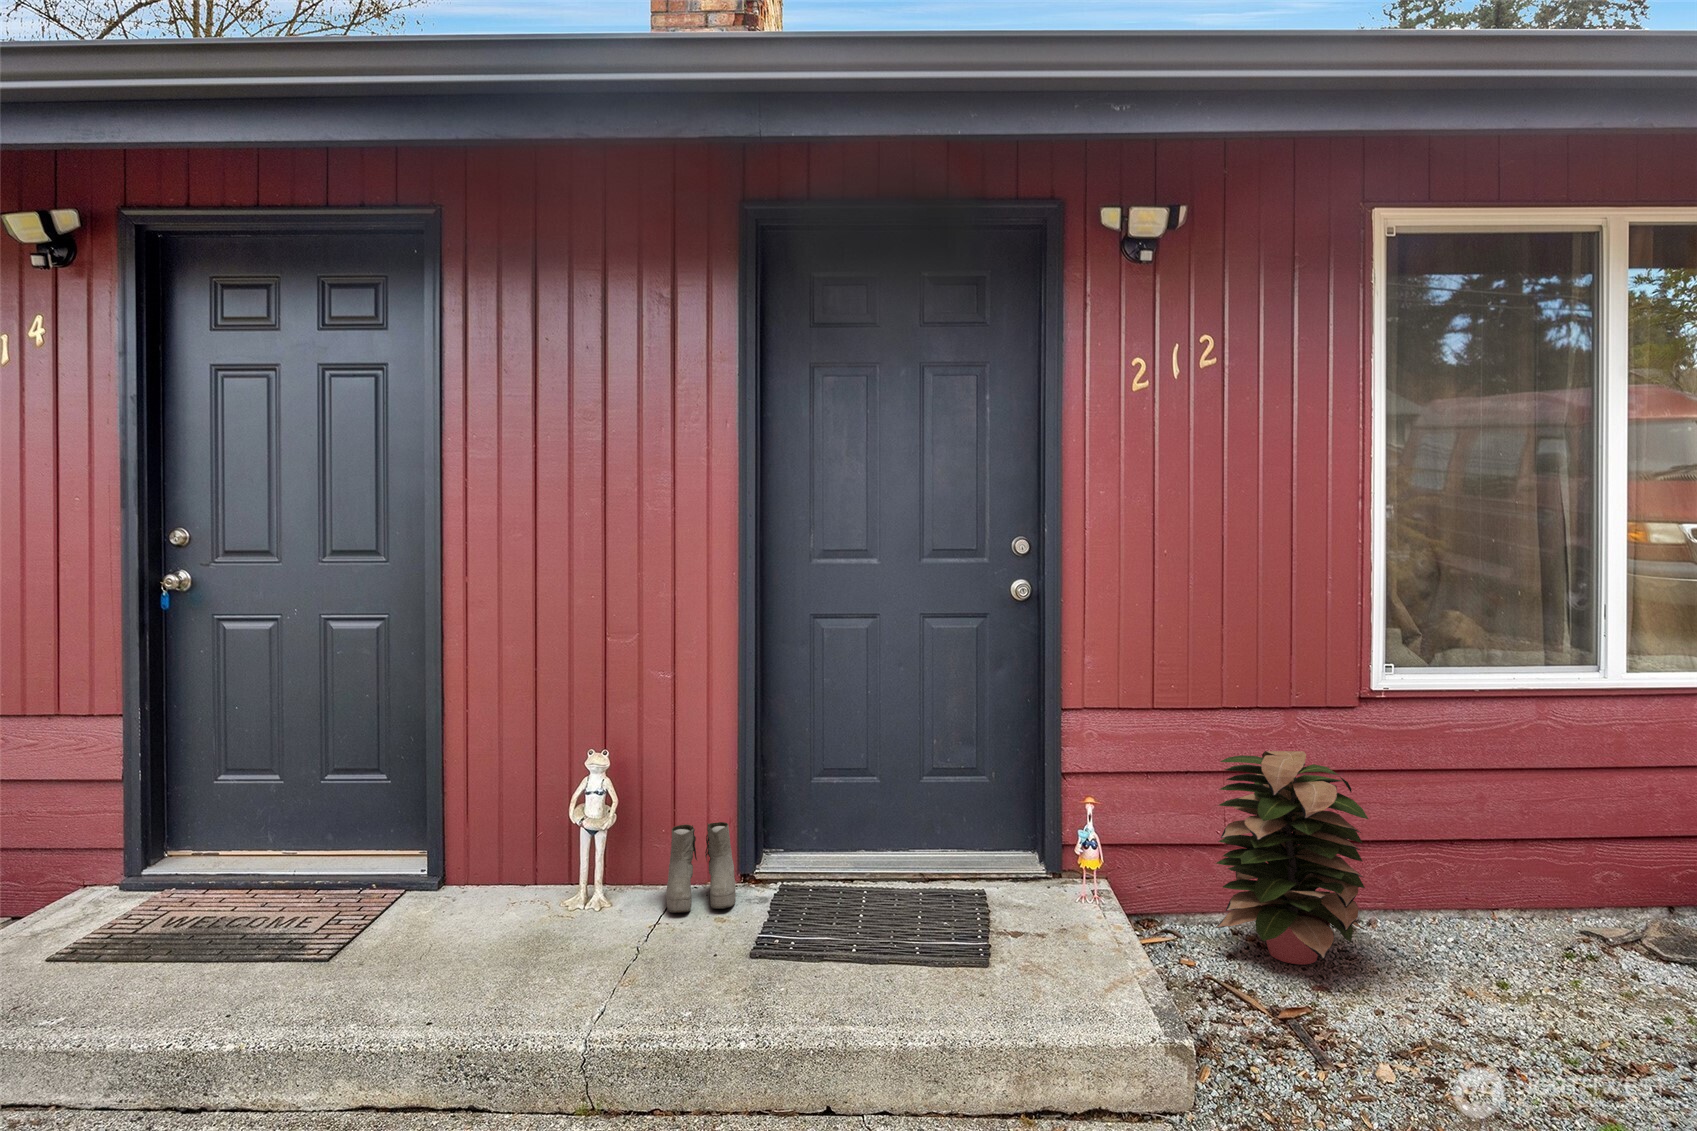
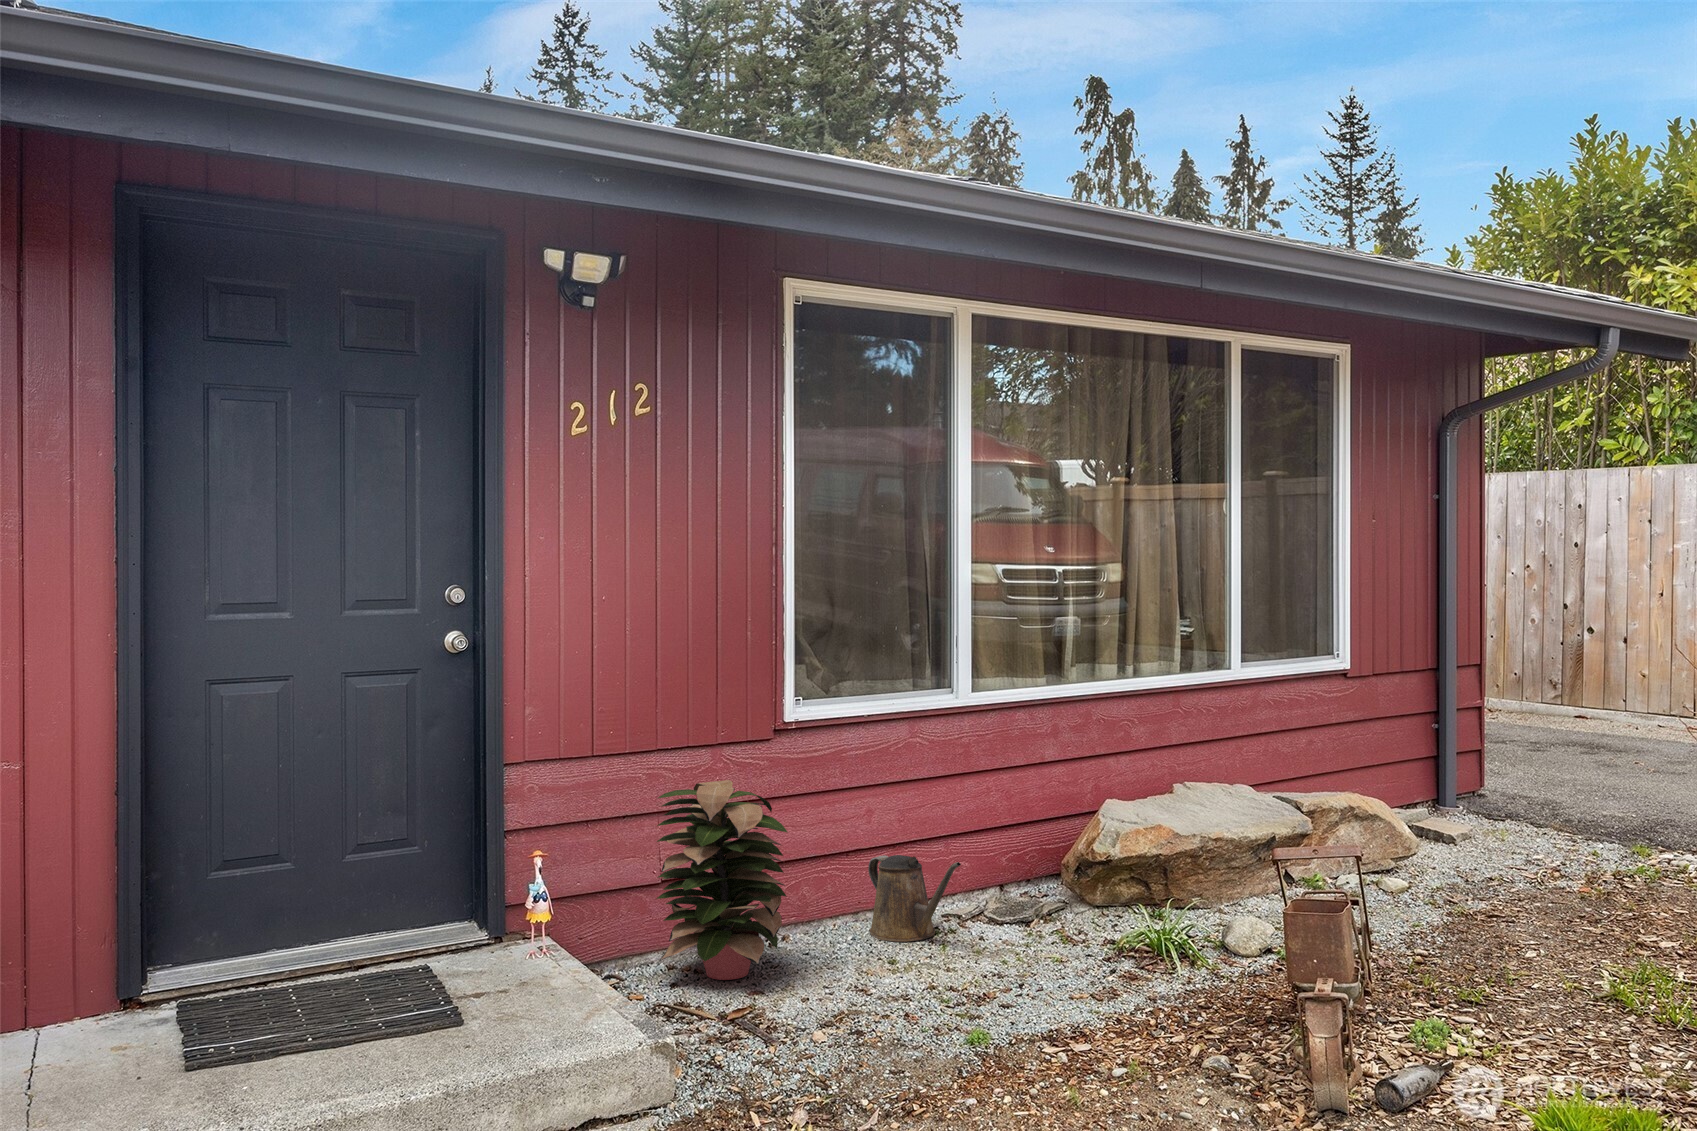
boots: present [666,822,736,913] -> none [31,937,130,1052]
watering can: none [1478,853,1606,962] -> present [868,855,961,942]

